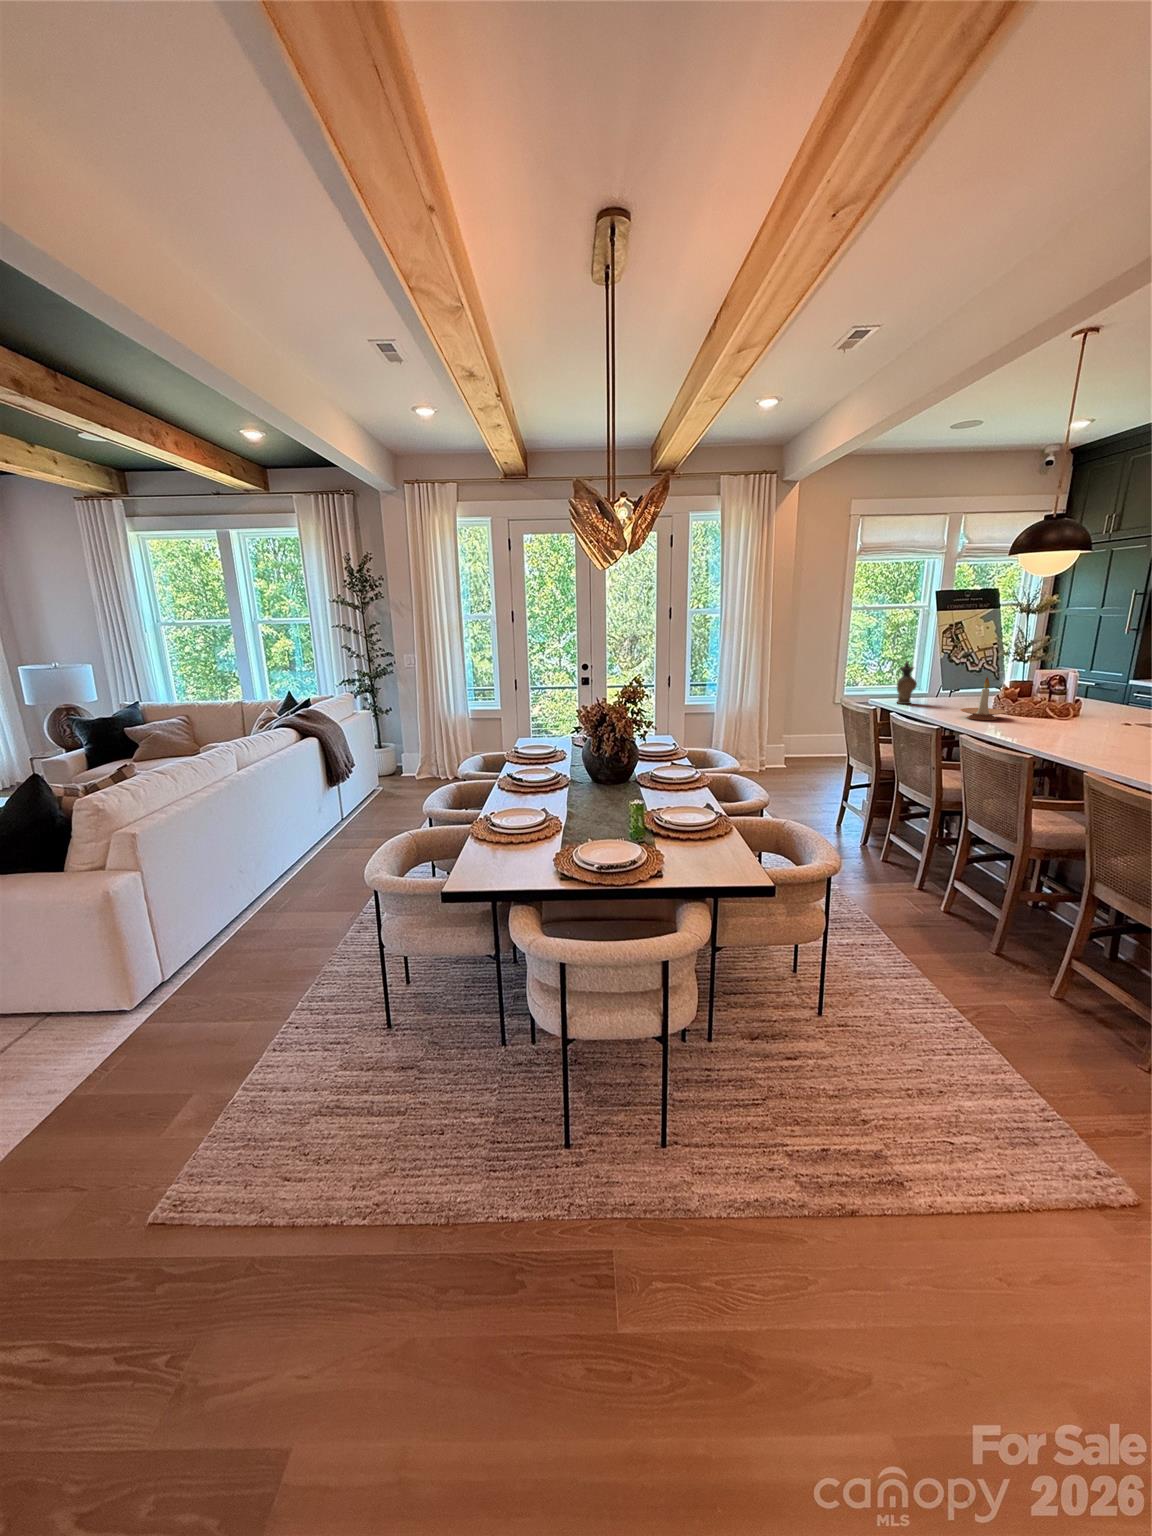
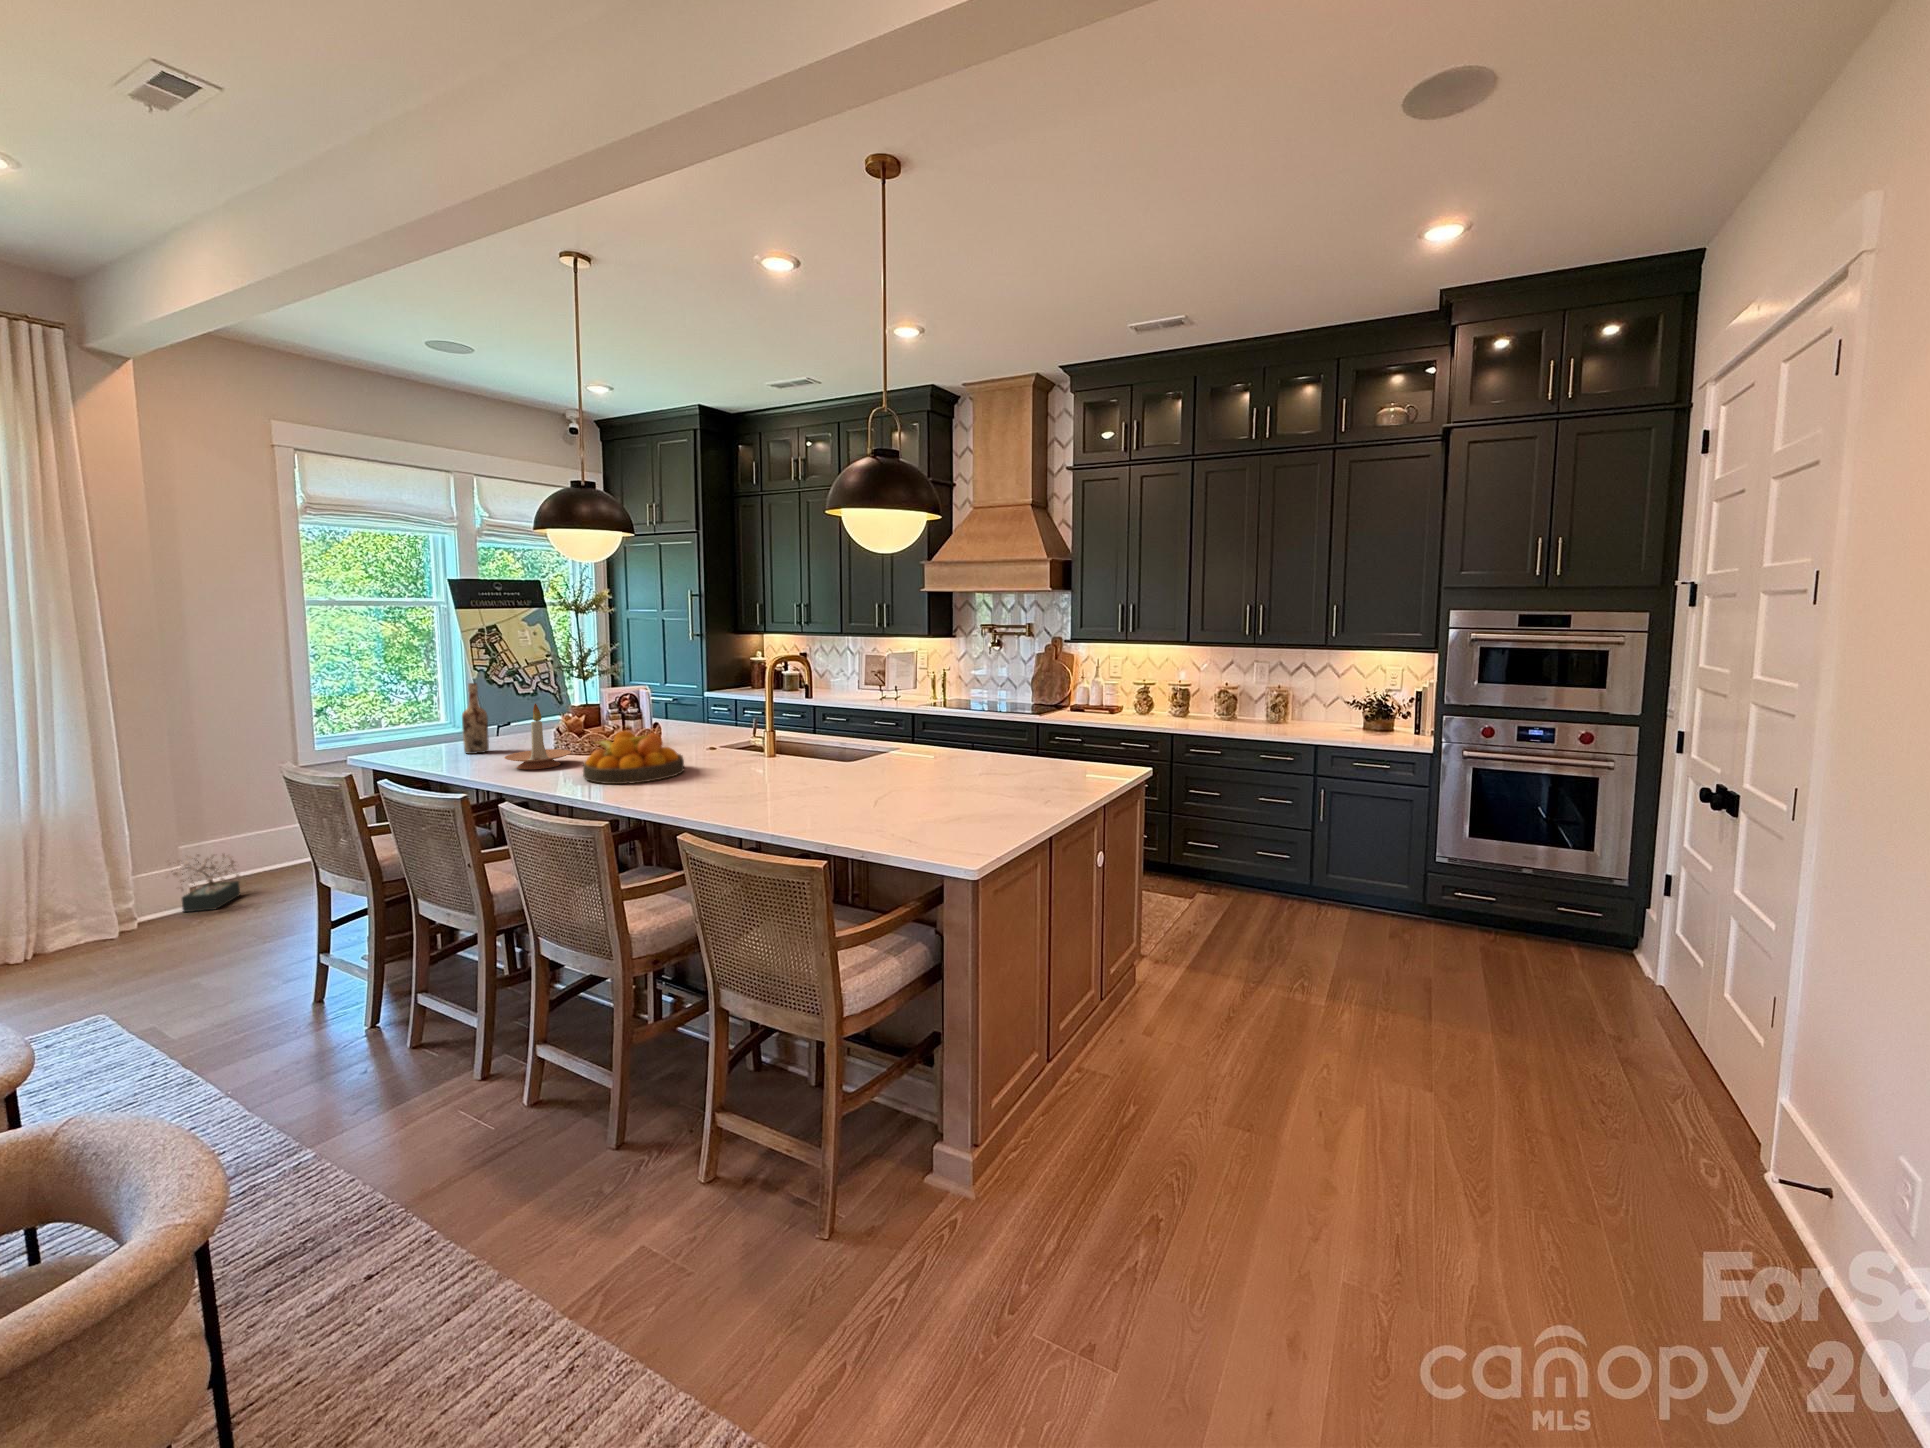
ceramic pitcher: present [897,661,917,704] -> none [394,686,430,759]
wine bottle: none [934,661,952,706] -> present [462,683,489,754]
fruit bowl: none [1014,701,1098,739] -> present [583,731,684,784]
decorative plant: none [780,740,808,769] -> present [165,854,240,912]

